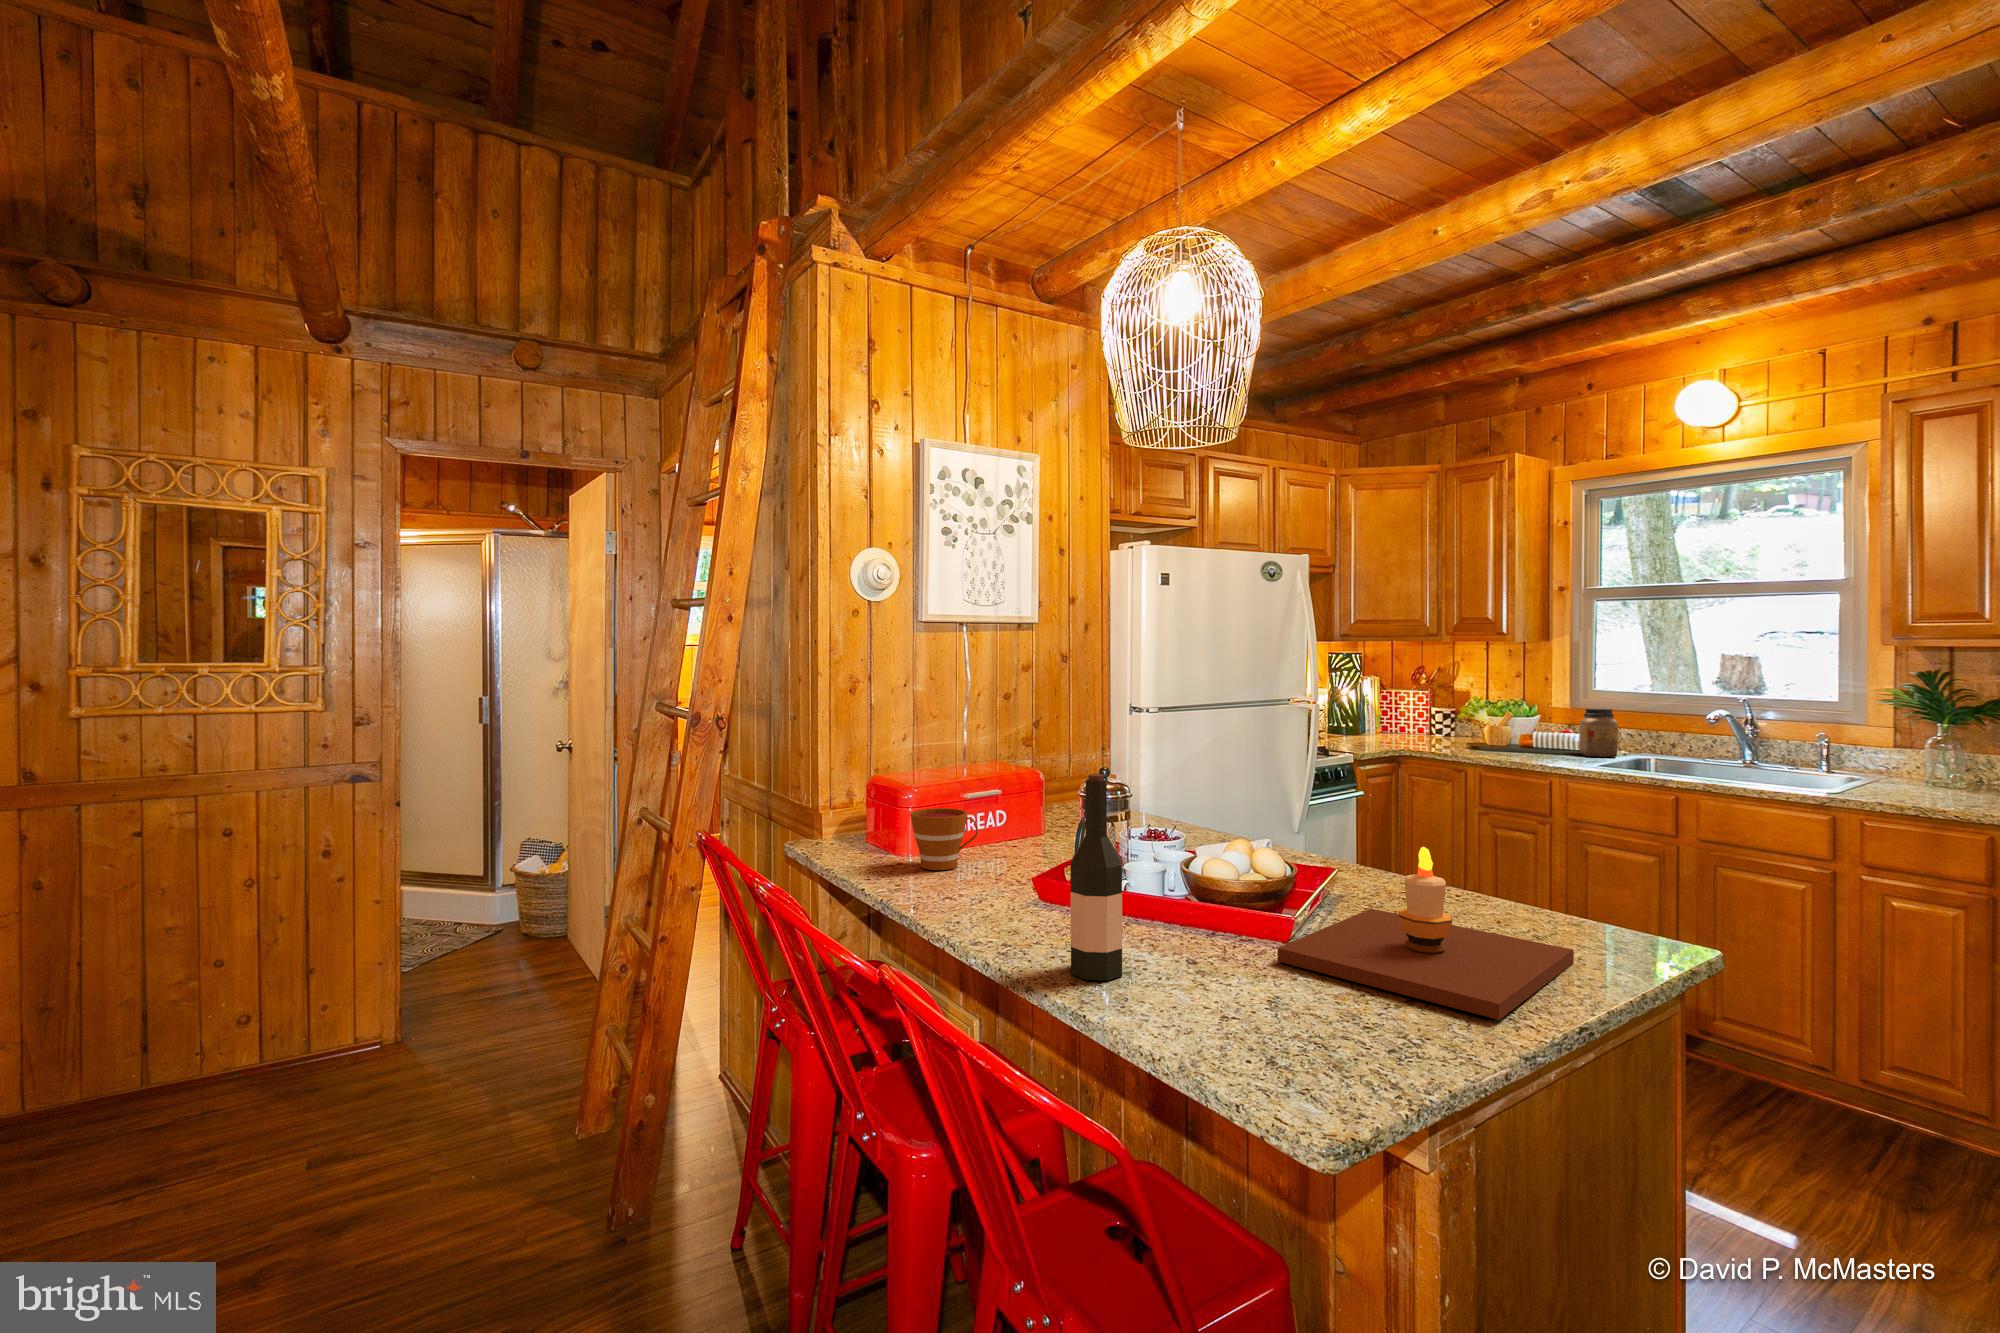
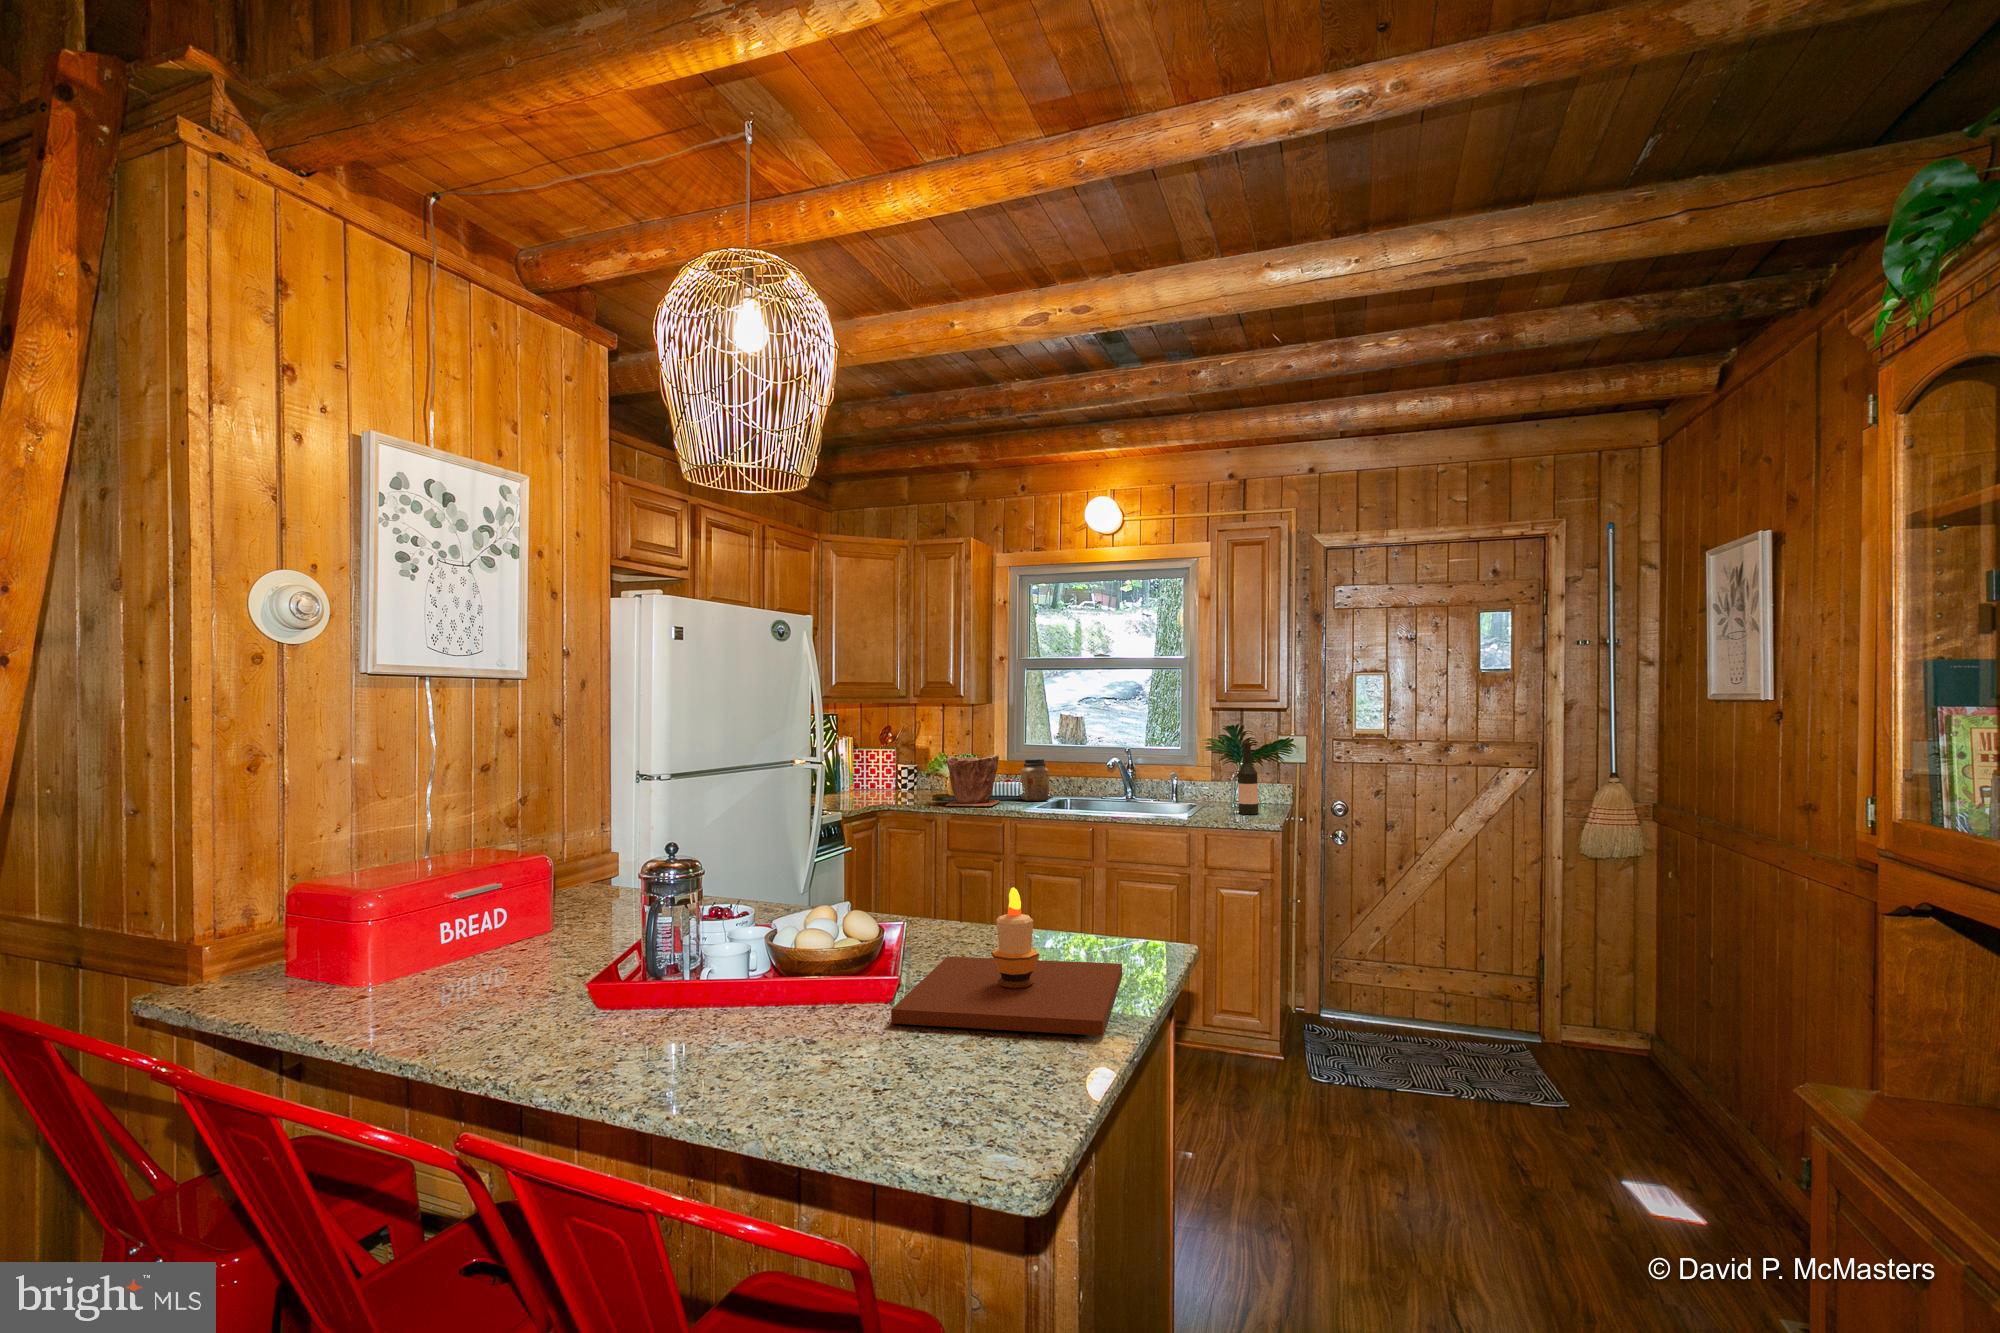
plant pot: none [1479,702,1550,759] -> present [946,755,1000,806]
wine bottle: present [1071,774,1122,981] -> present [1238,741,1258,814]
cup: present [911,808,978,870] -> none [380,911,481,996]

